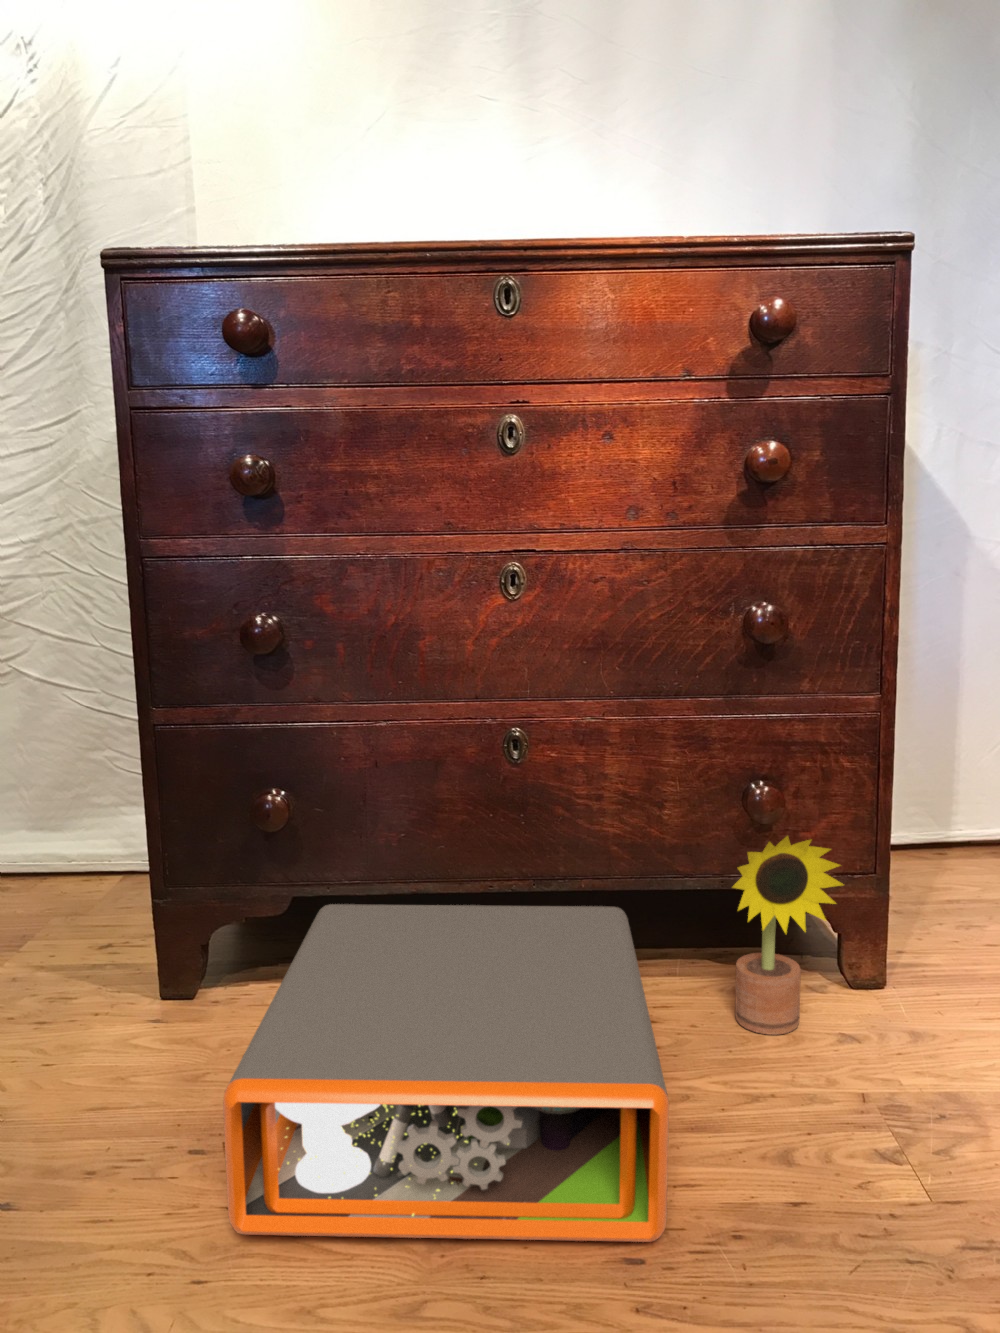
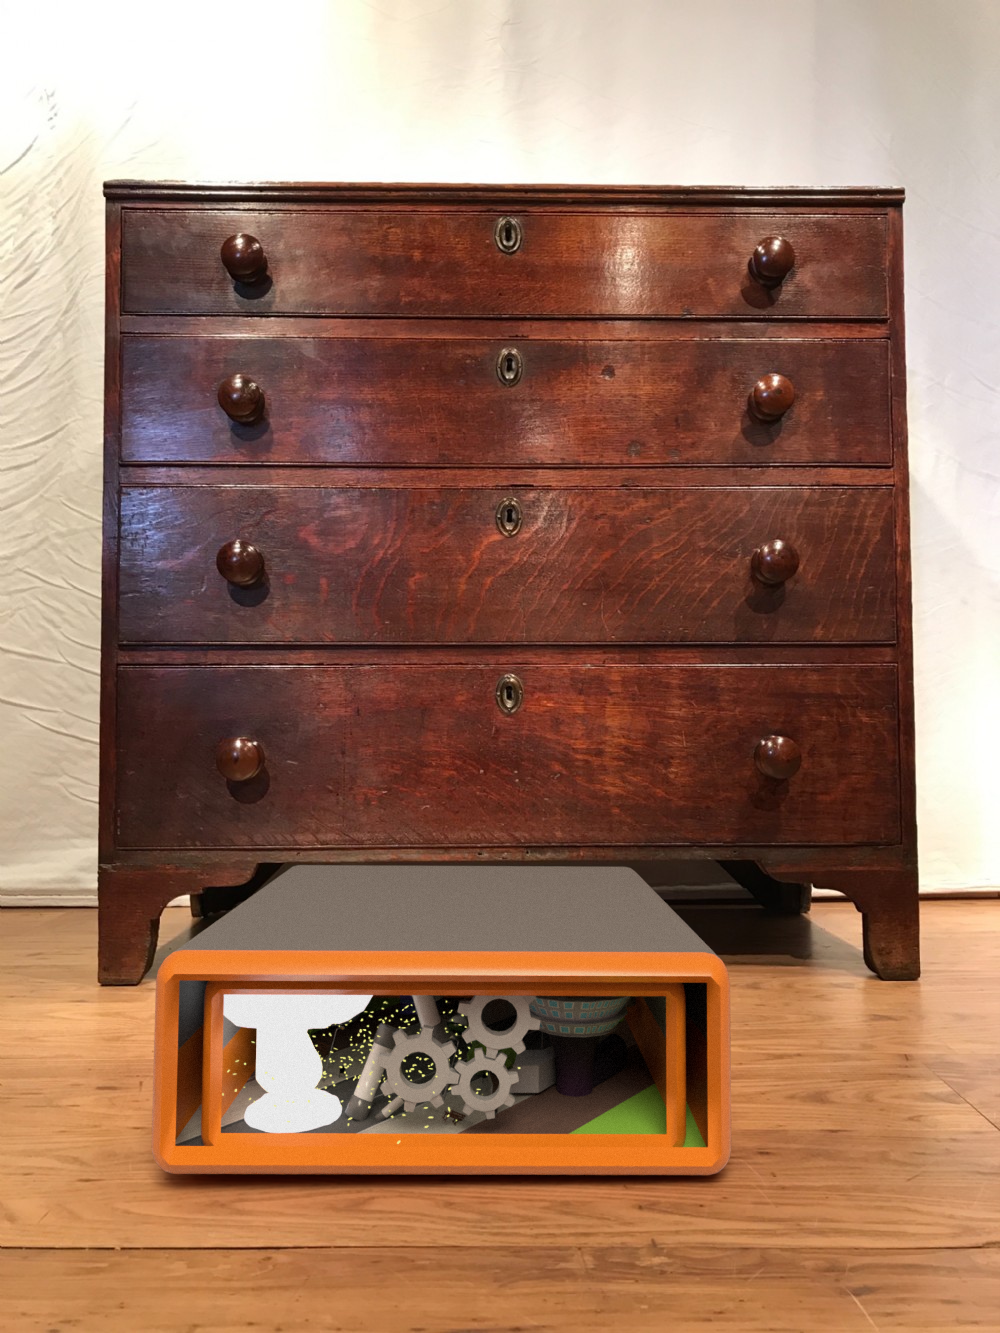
decorative plant: present [733,836,843,1035] -> none [761,761,887,1012]

